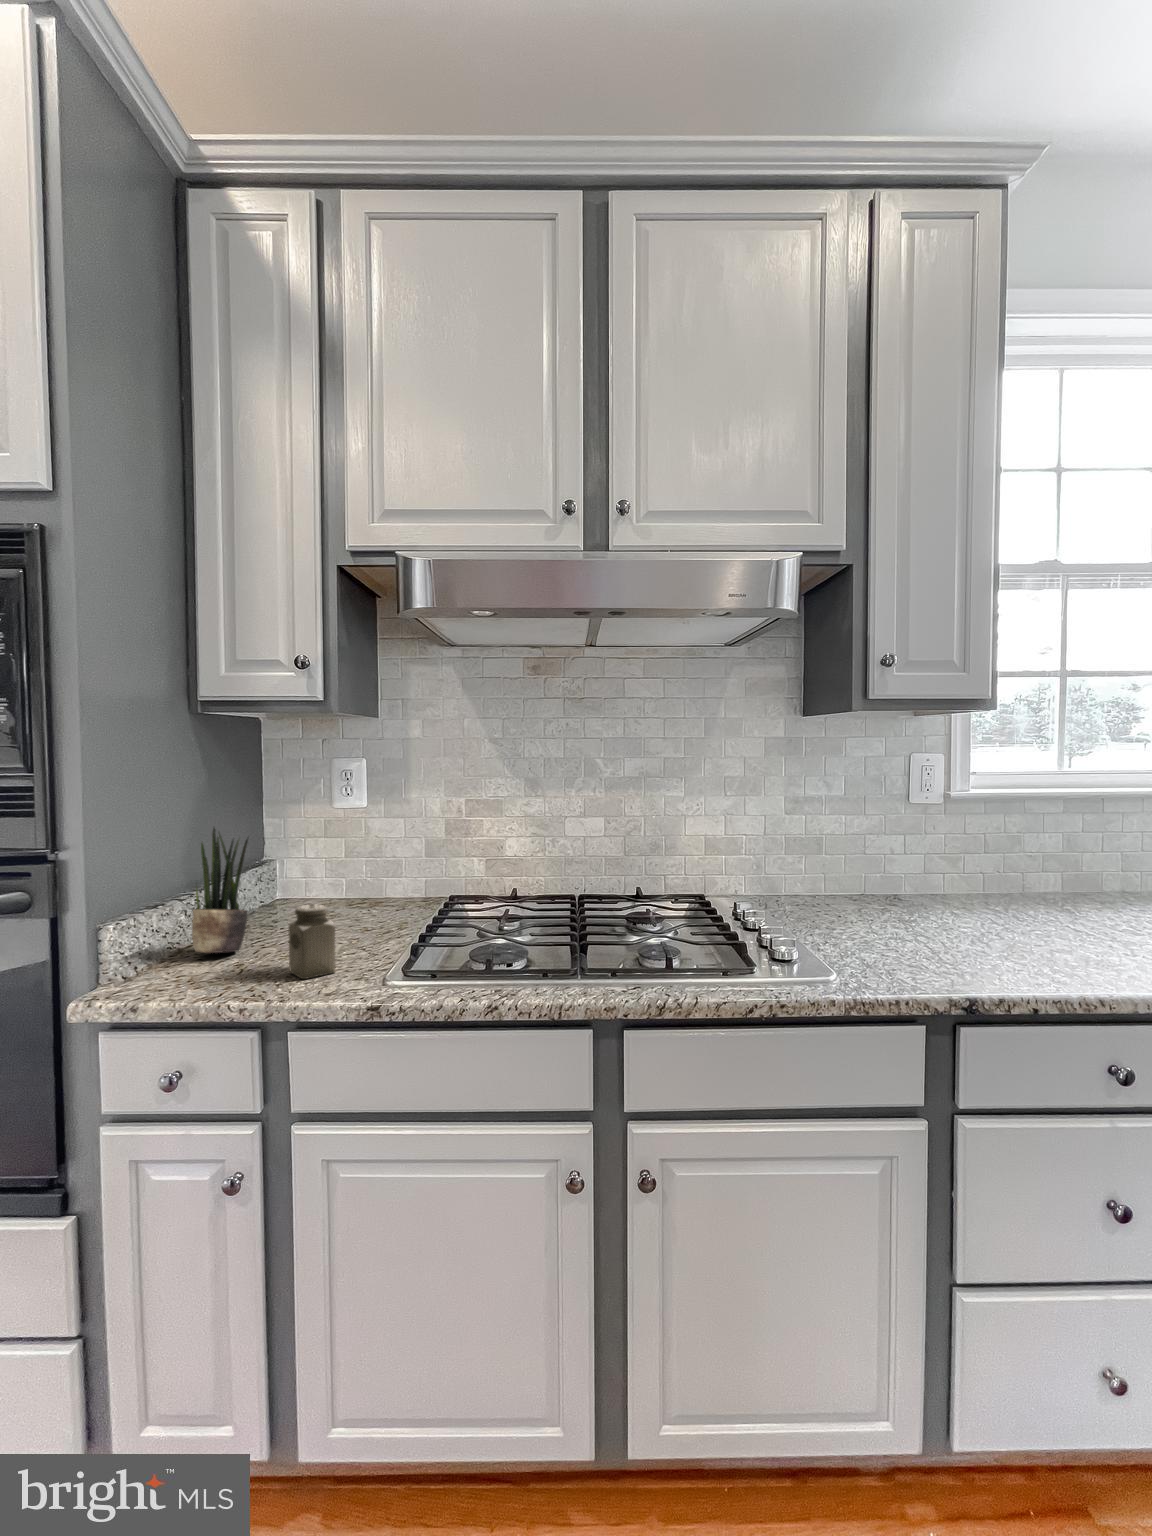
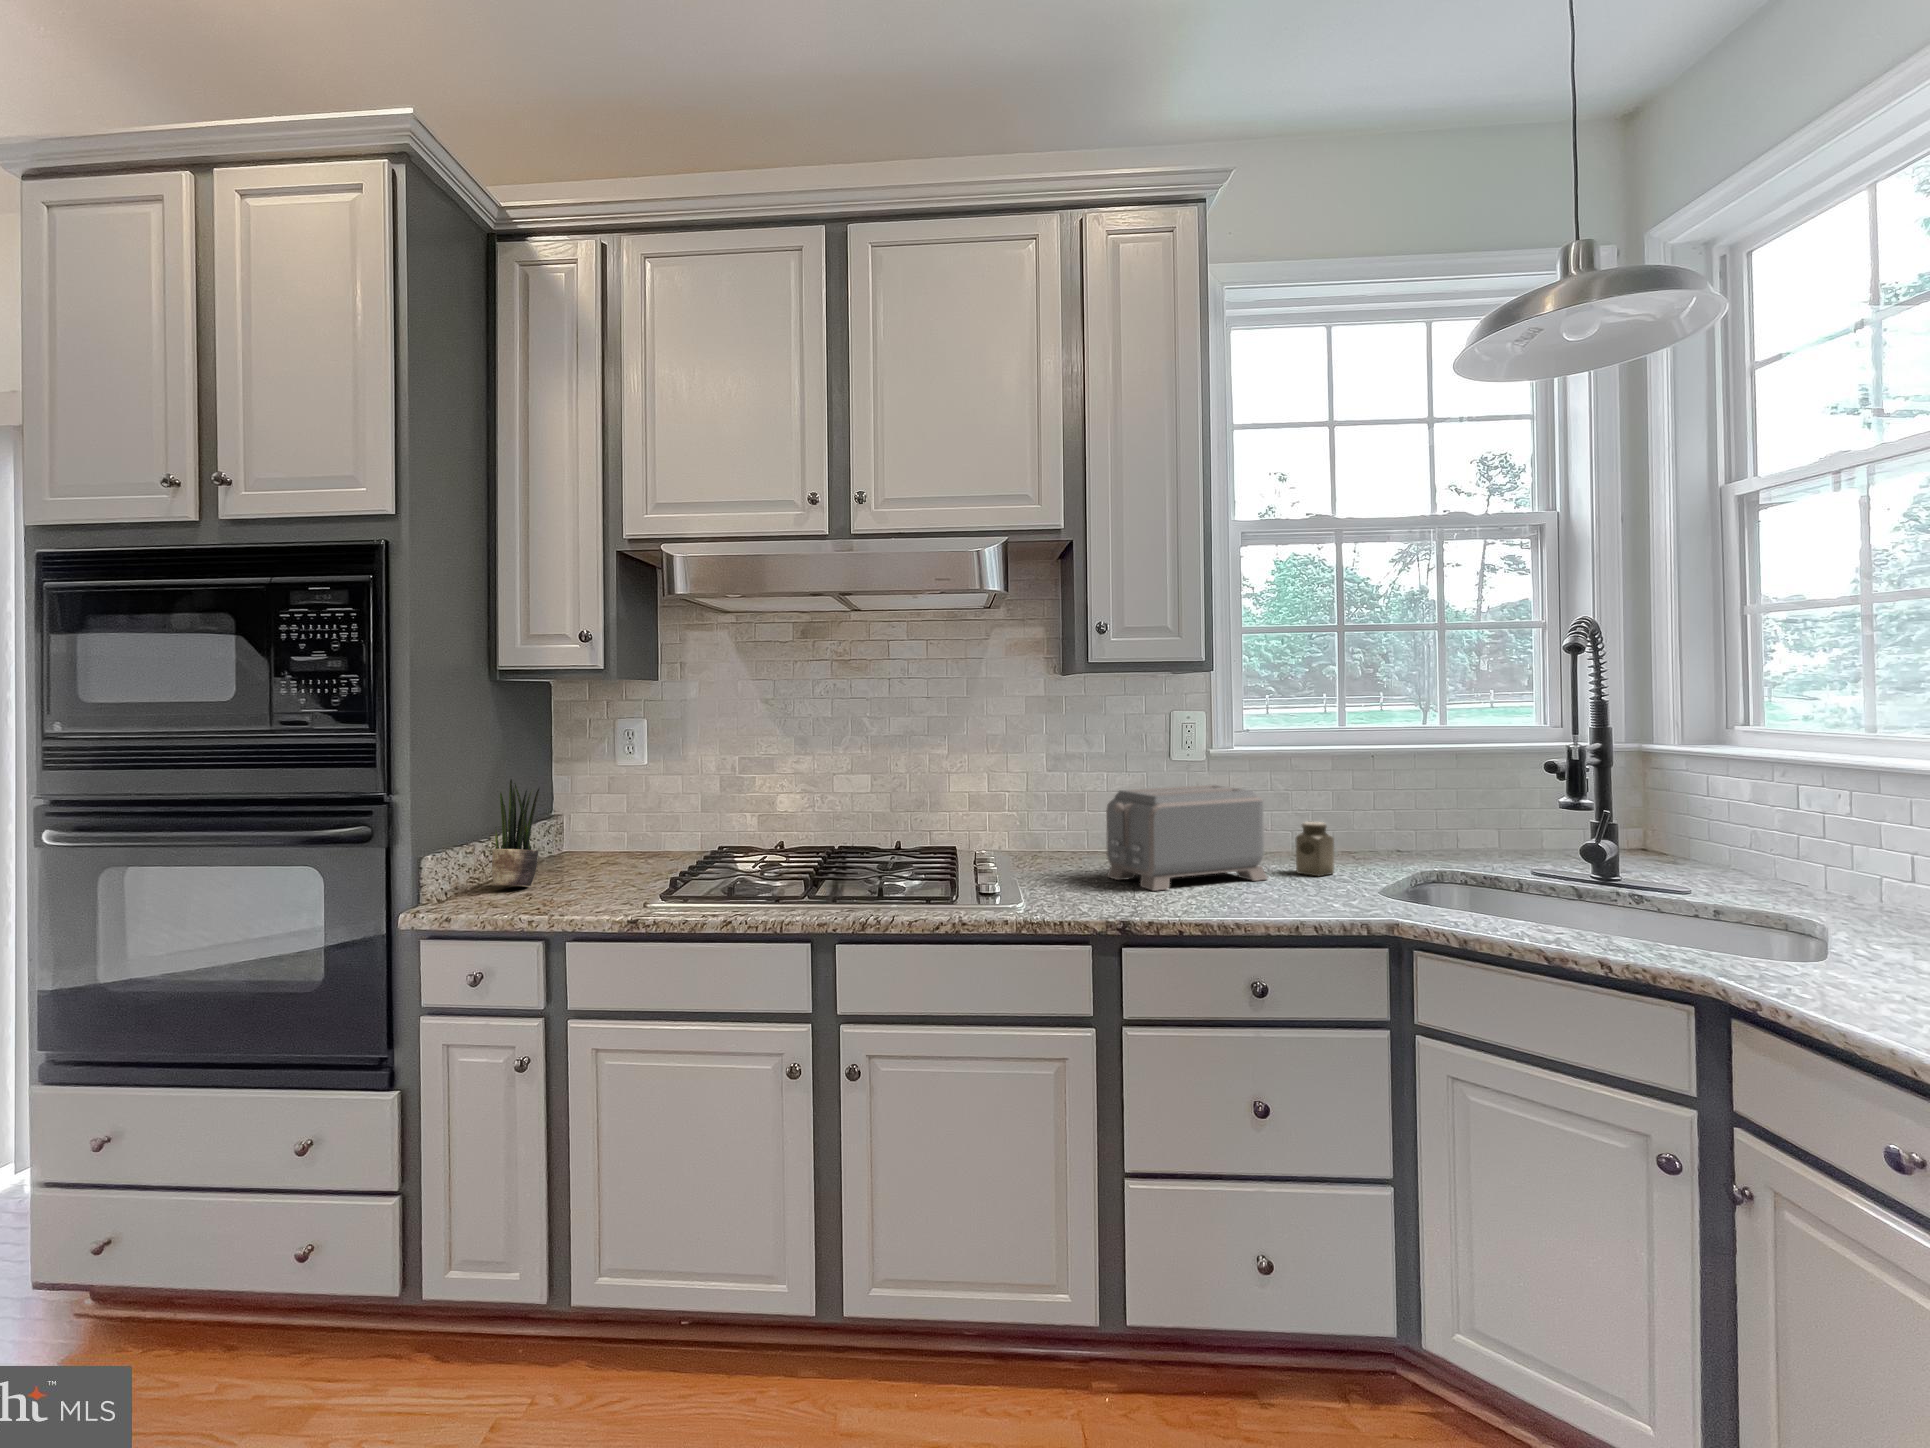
toaster: none [877,829,1051,950] -> present [1106,785,1267,891]
salt shaker: present [288,904,336,979] -> present [1296,822,1334,876]

